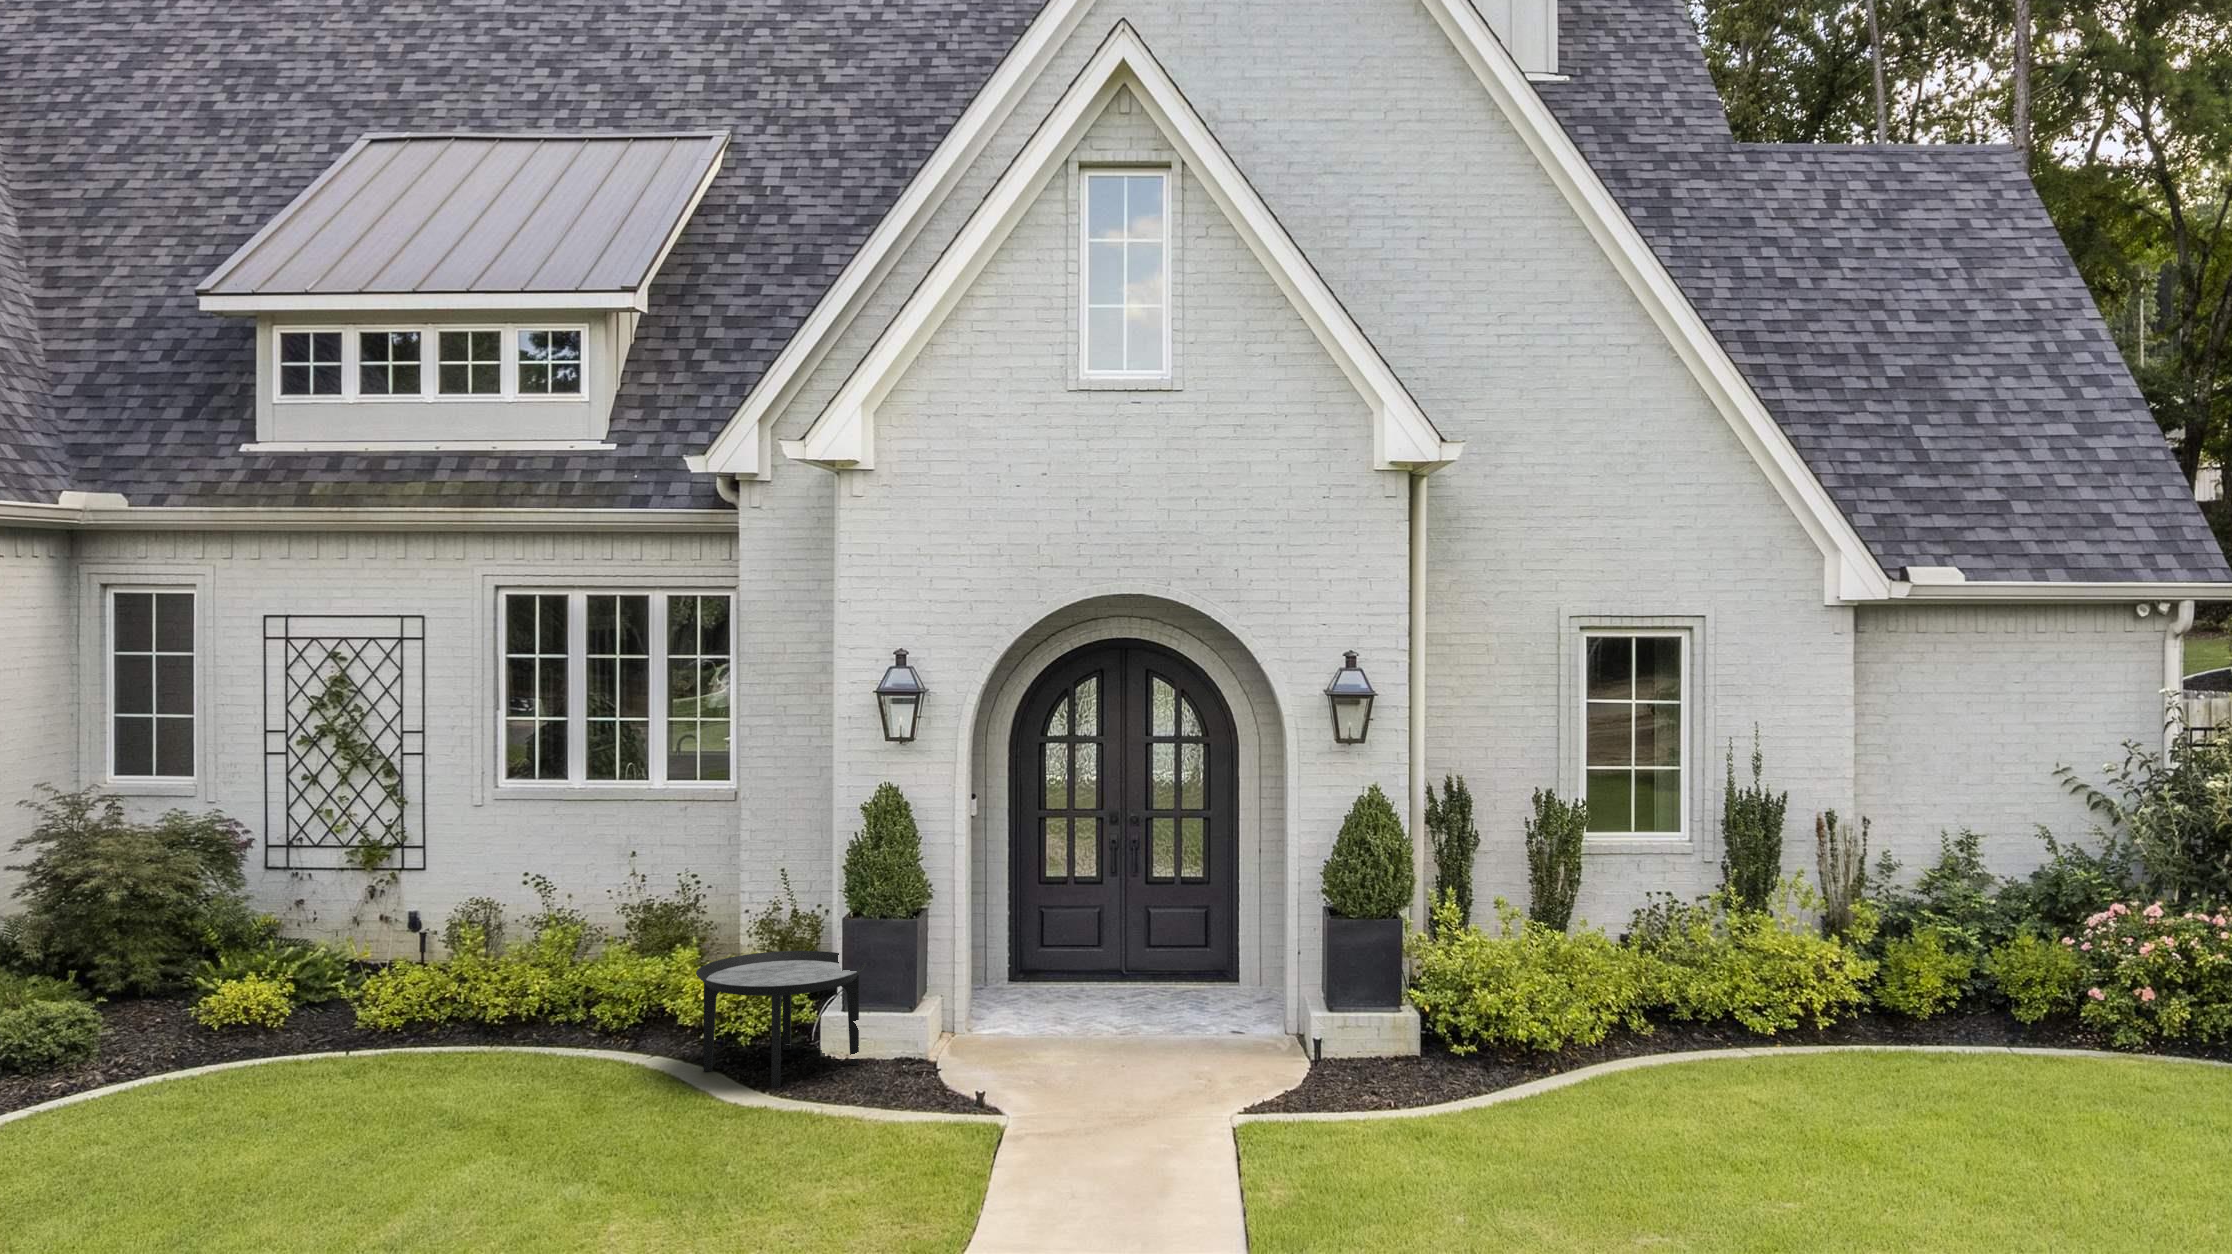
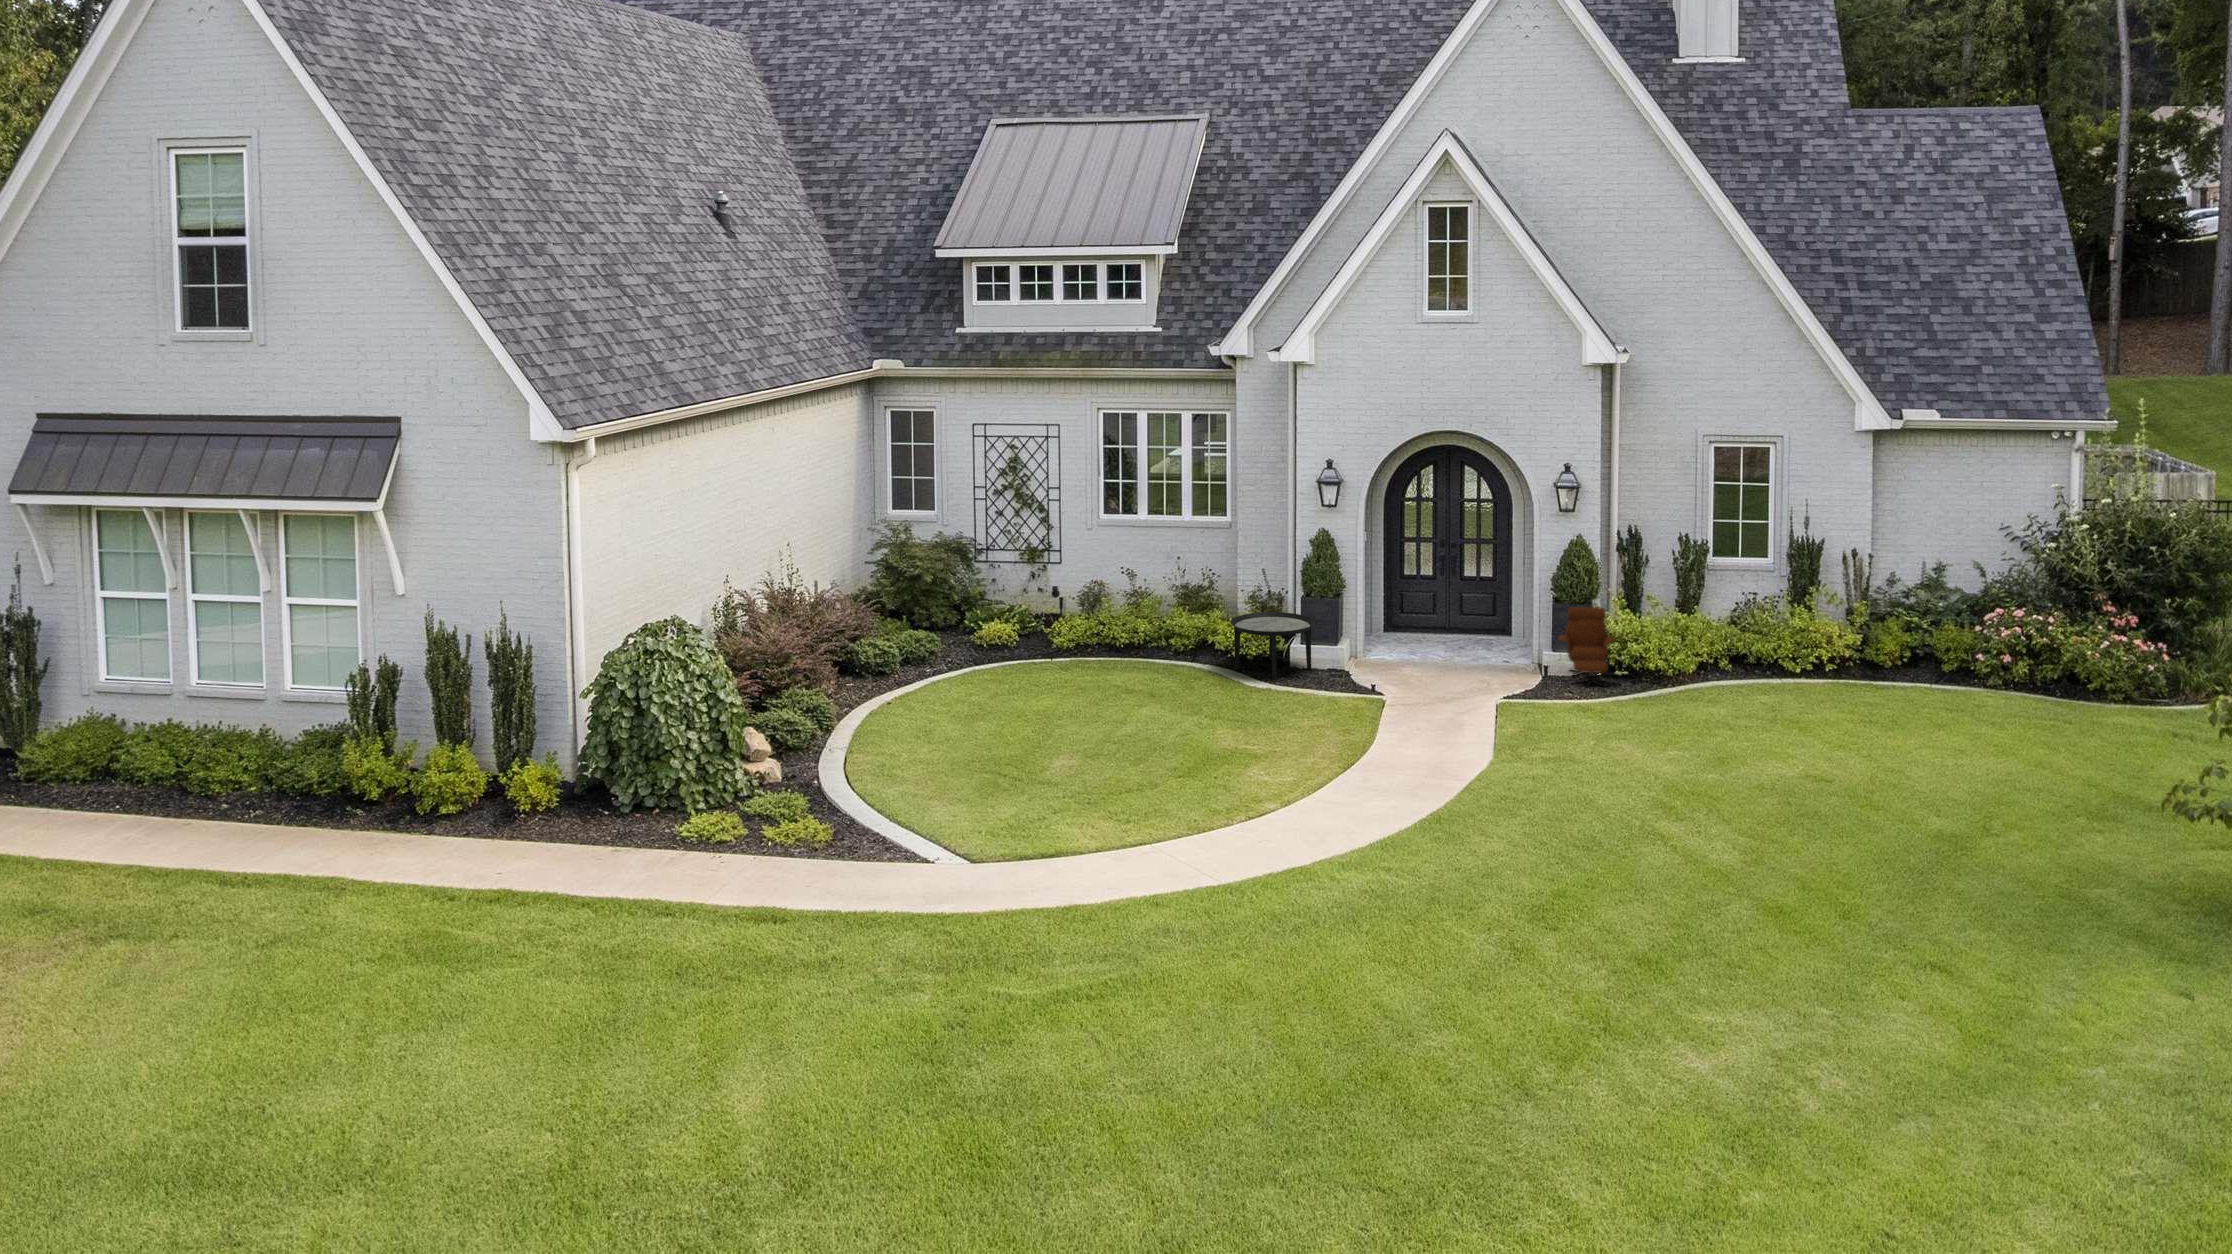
lounge chair: none [1335,920,1443,1082] -> present [1559,607,1616,687]

